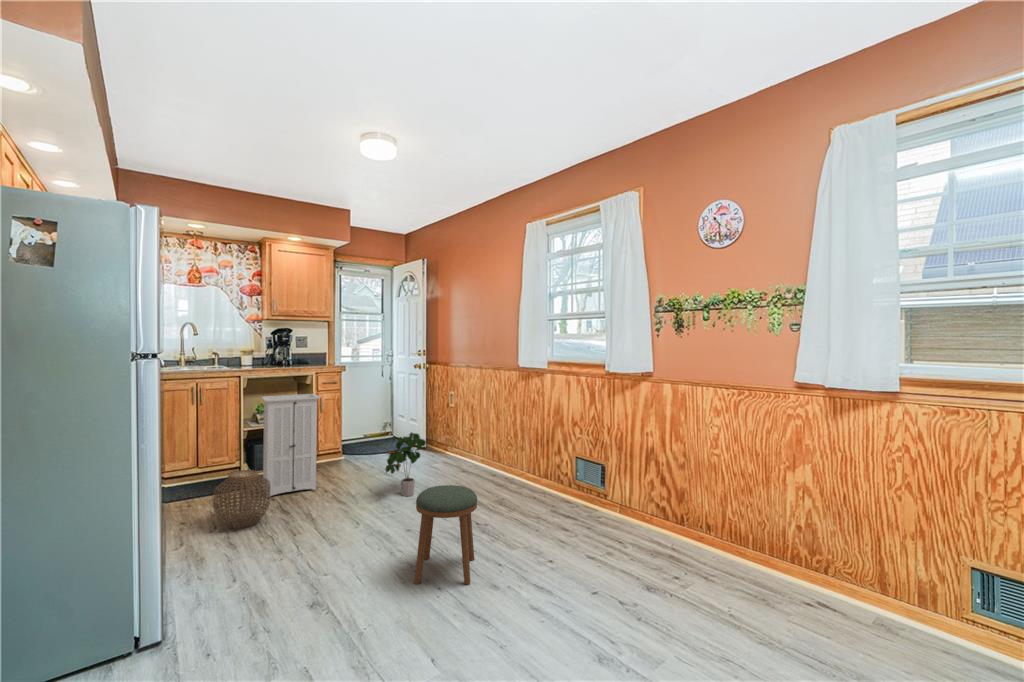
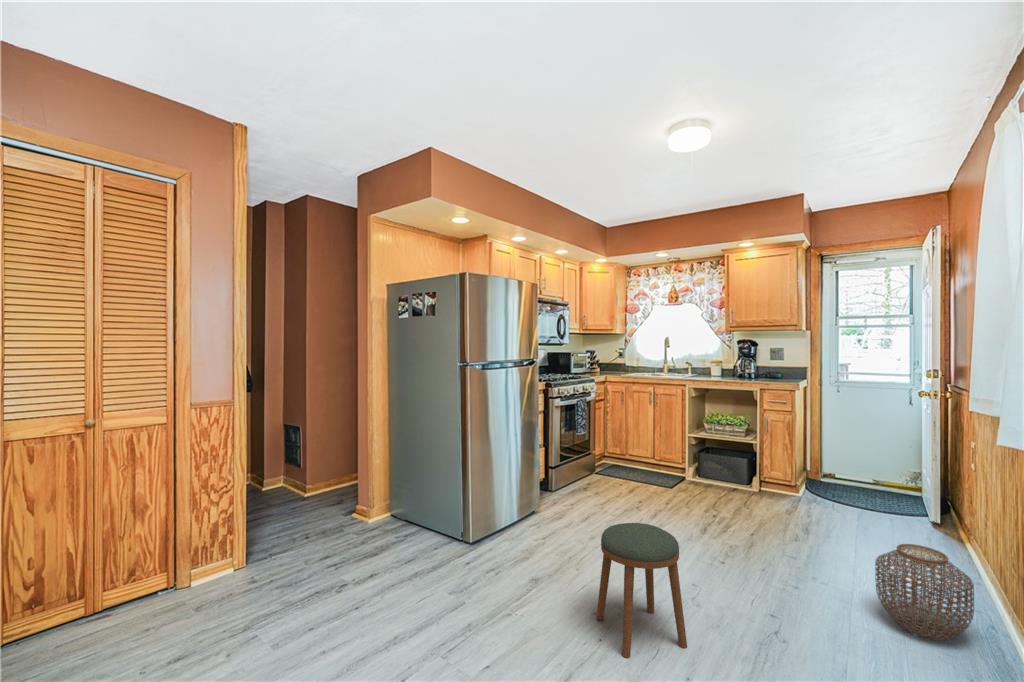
storage cabinet: present [261,393,320,496] -> none [659,402,720,510]
potted plant: present [385,433,426,496] -> none [736,473,821,559]
woven basket: present [214,470,270,529] -> present [875,544,974,640]

